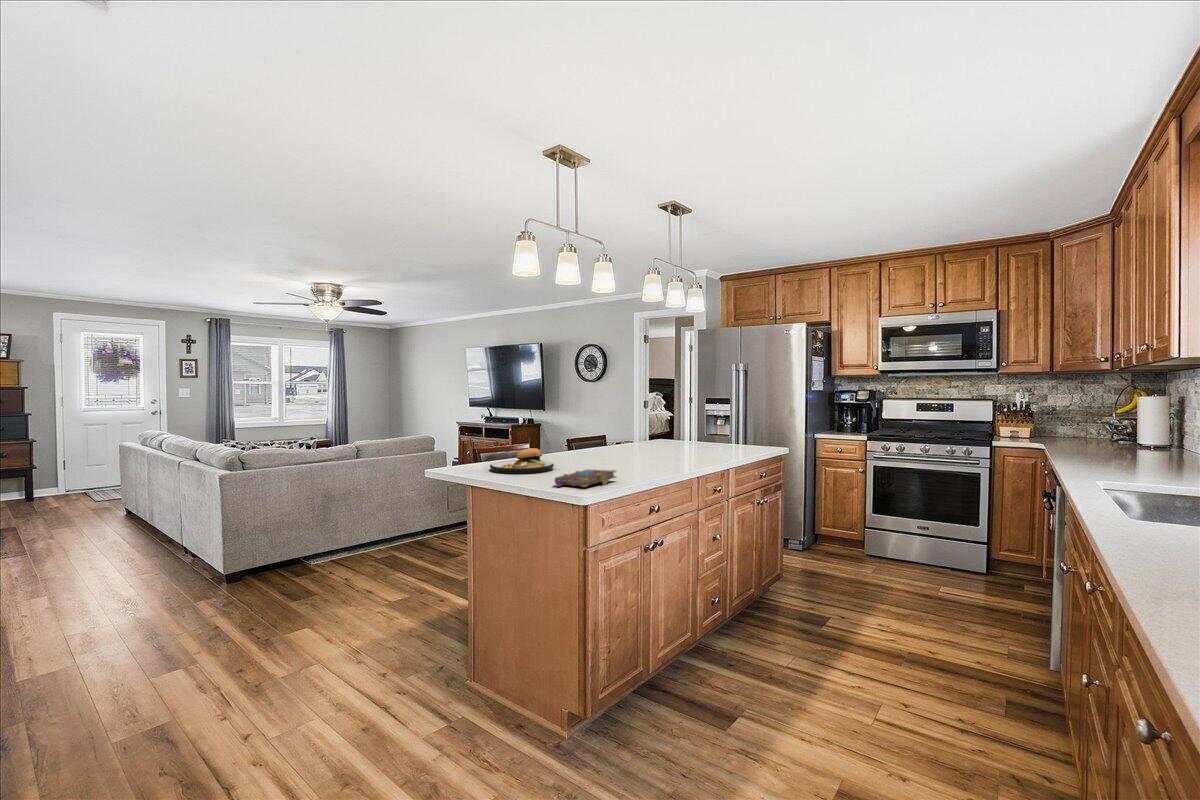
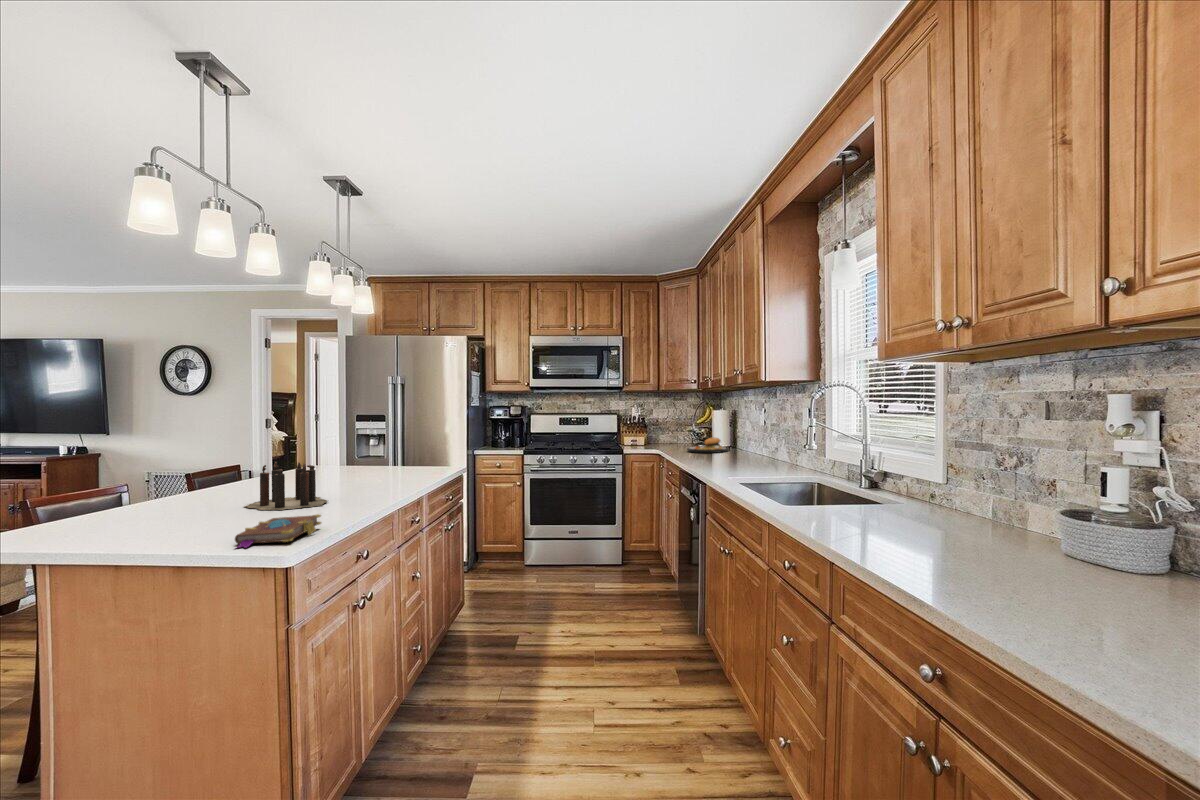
candle: none [587,430,661,466] -> present [244,462,327,510]
plate: present [490,448,554,474] -> present [687,438,727,453]

